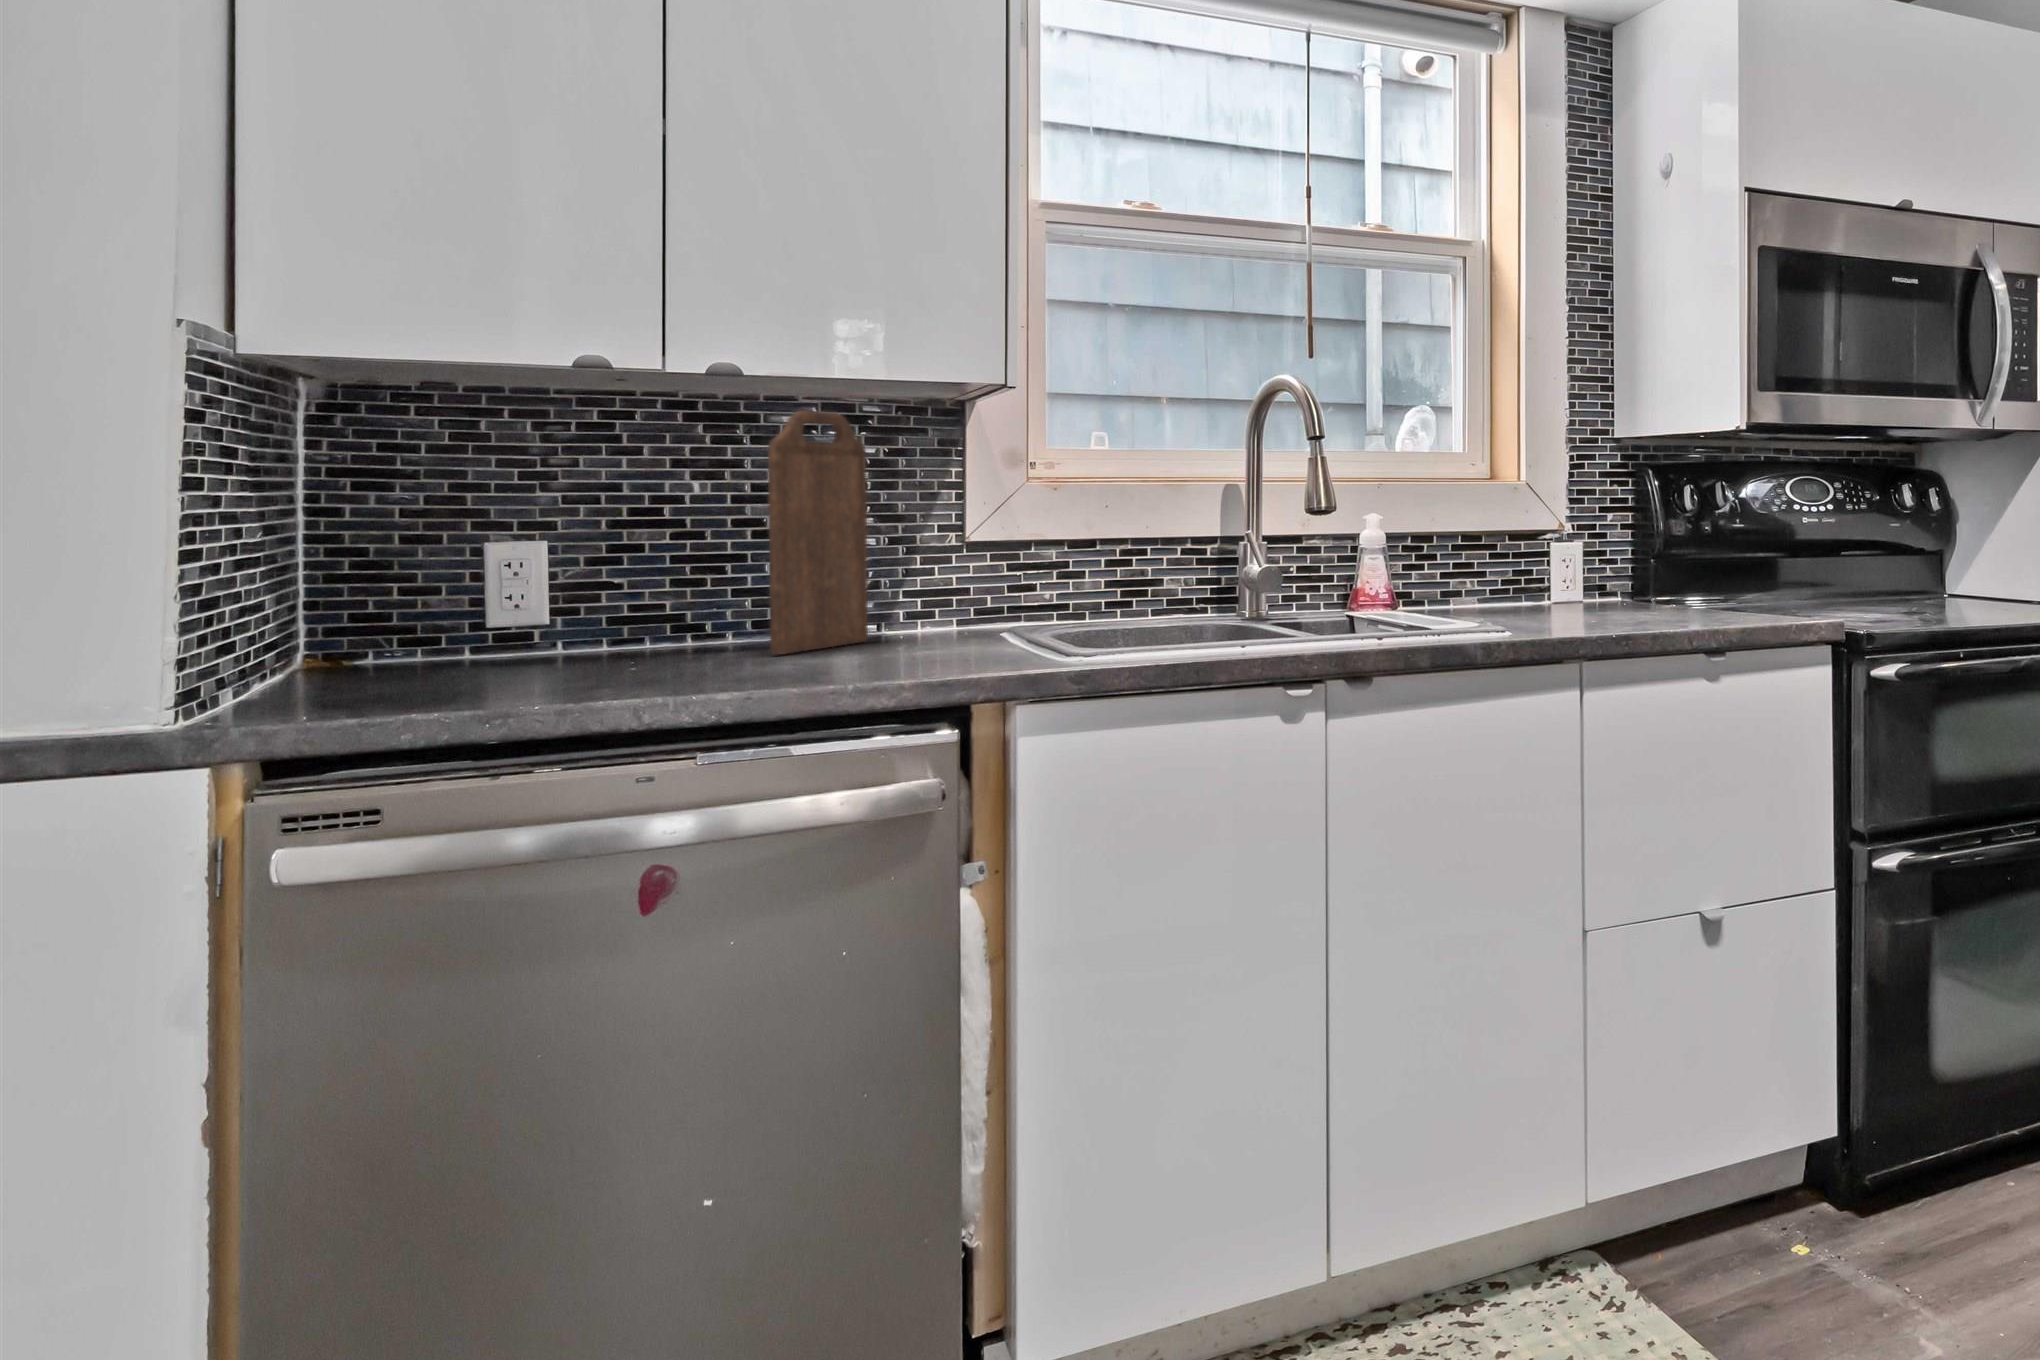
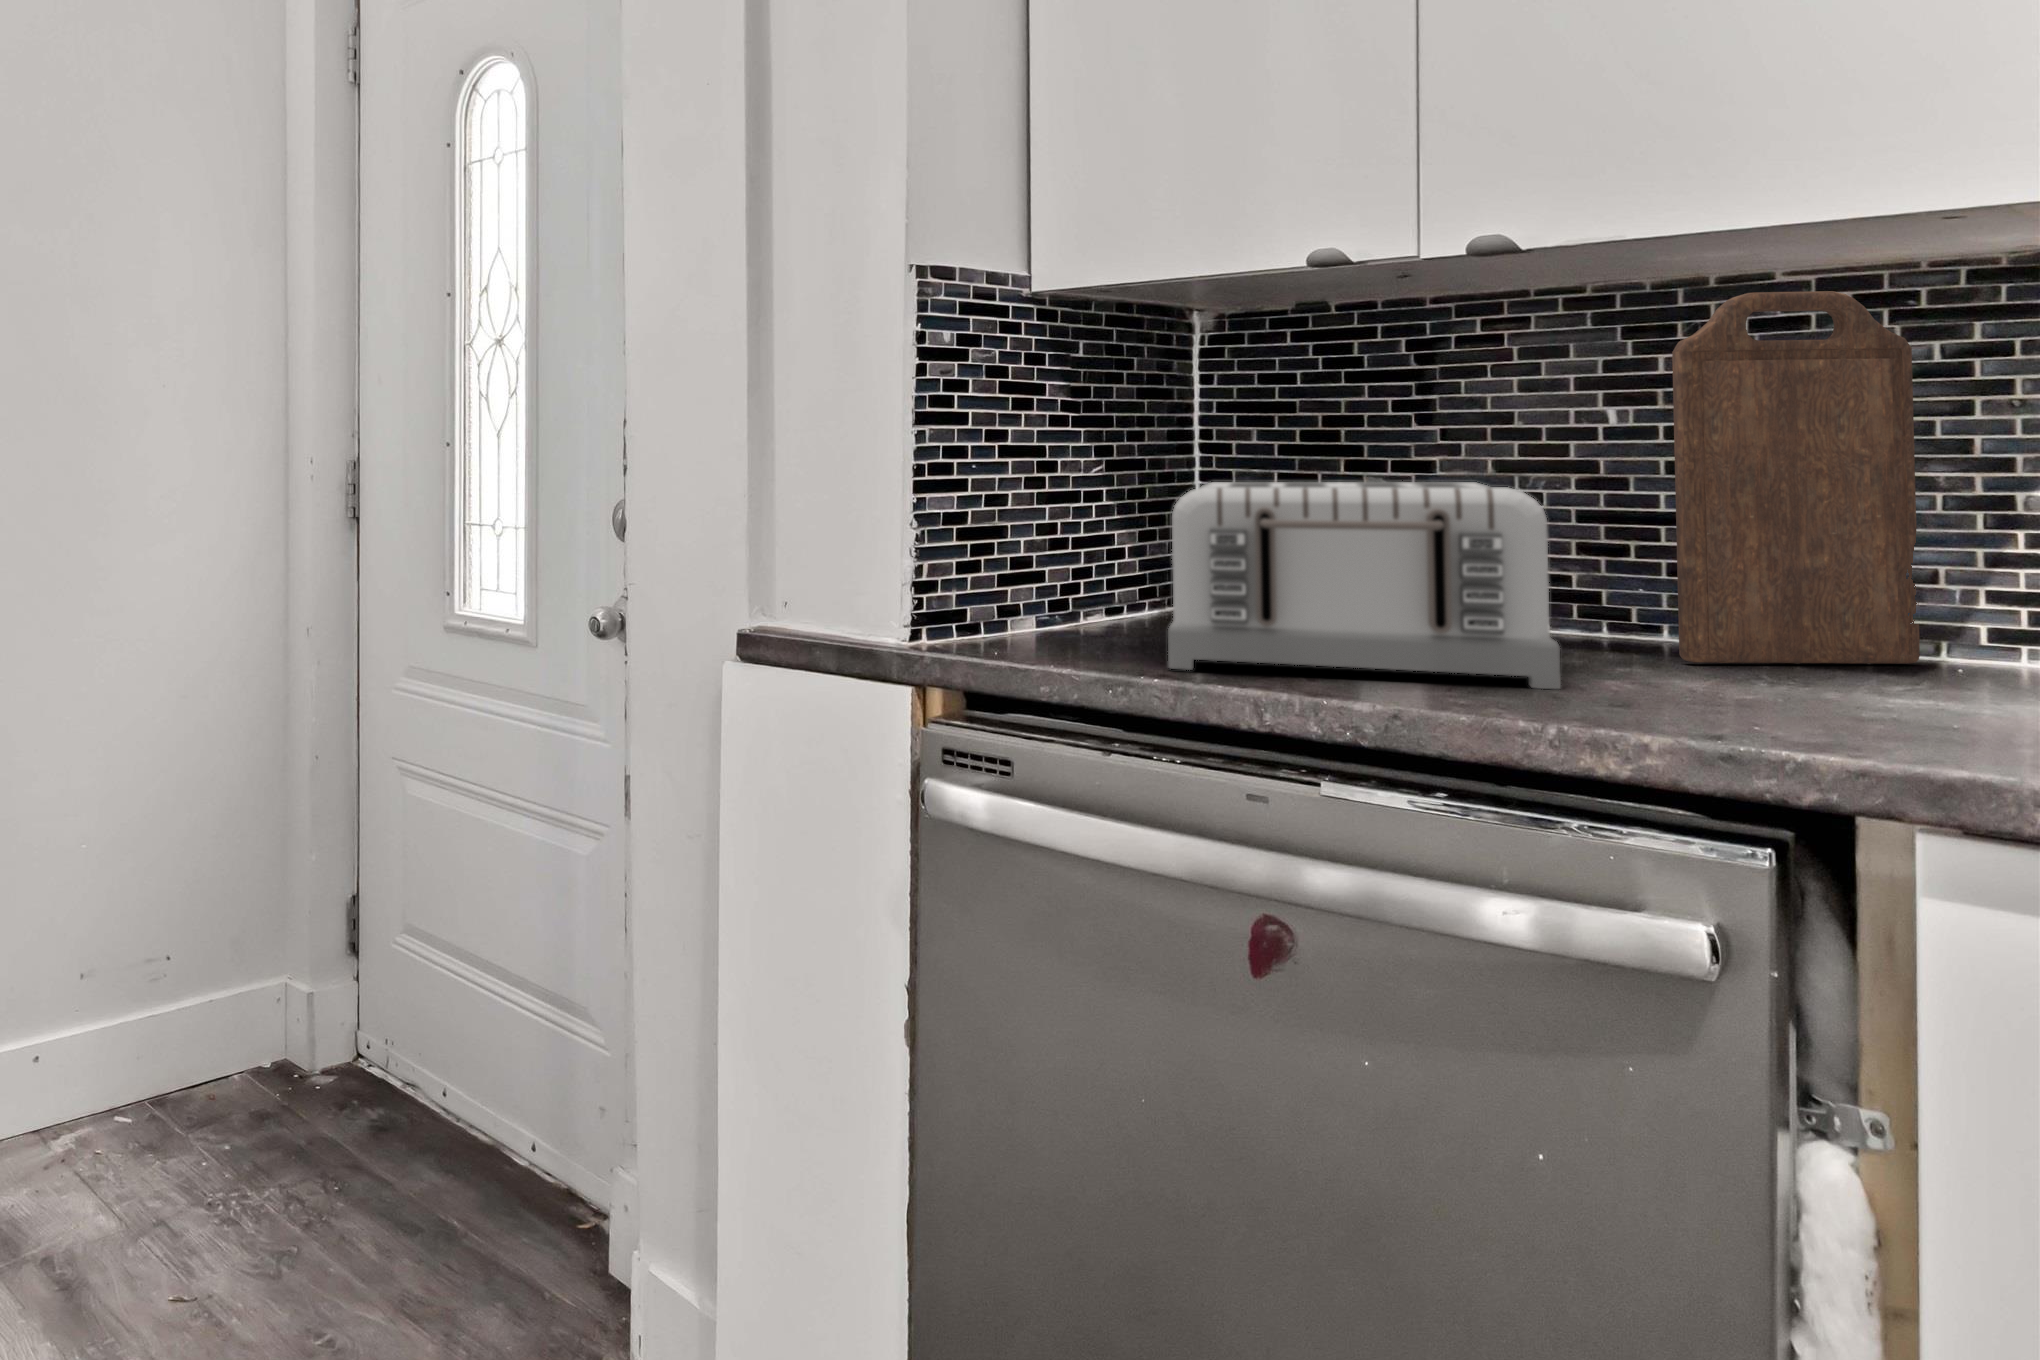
toaster: none [391,537,774,702] -> present [1168,482,1560,689]

